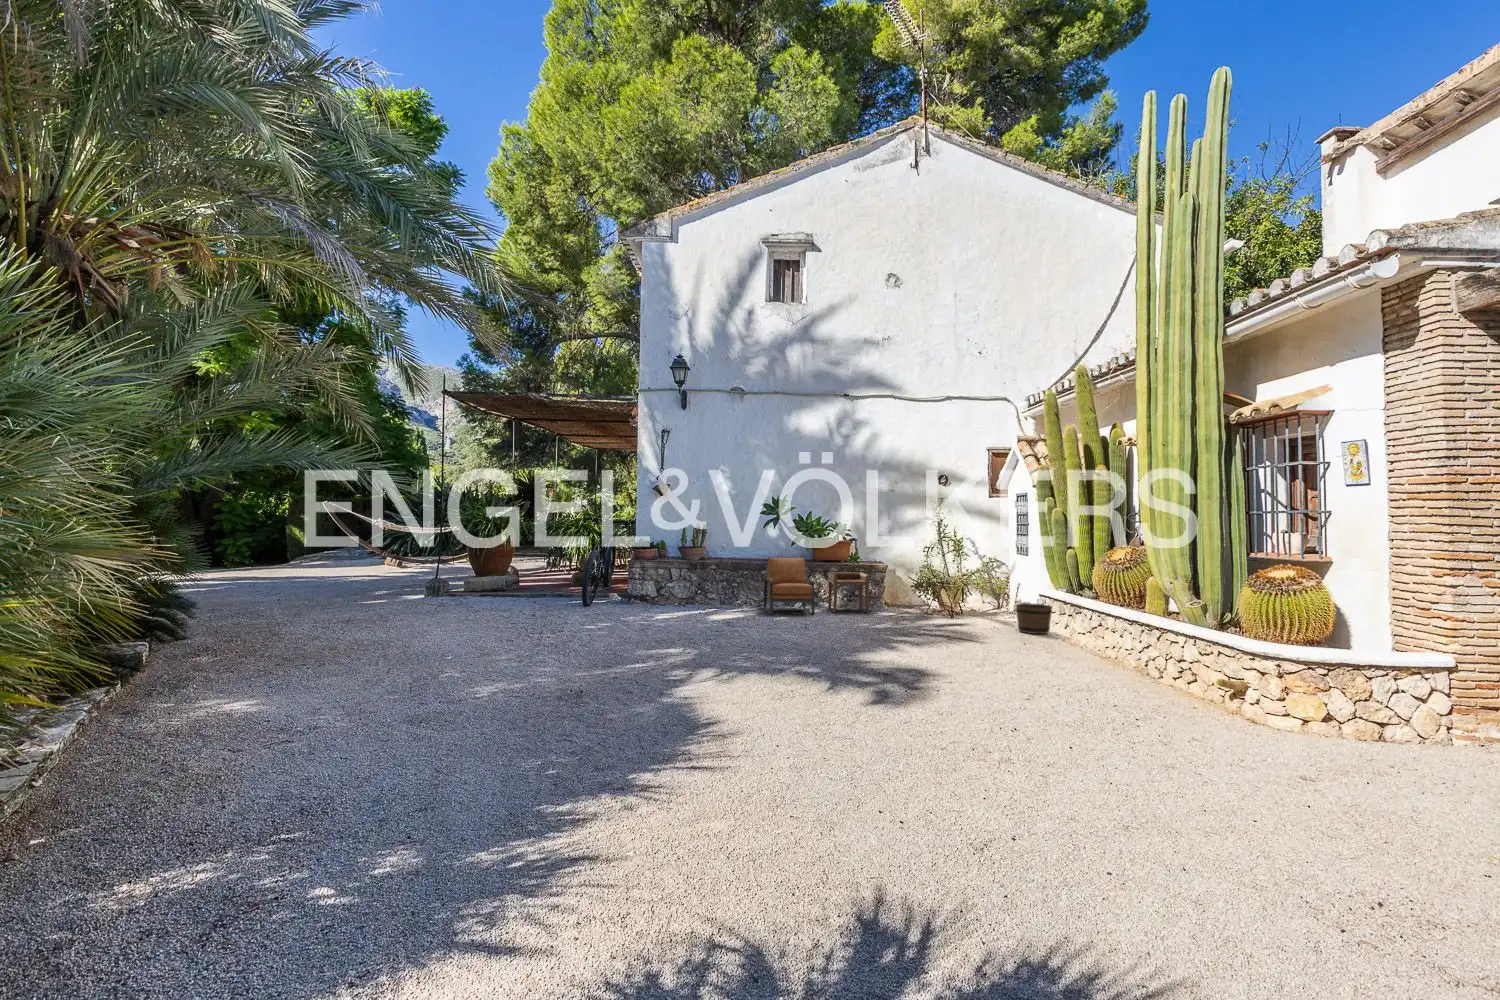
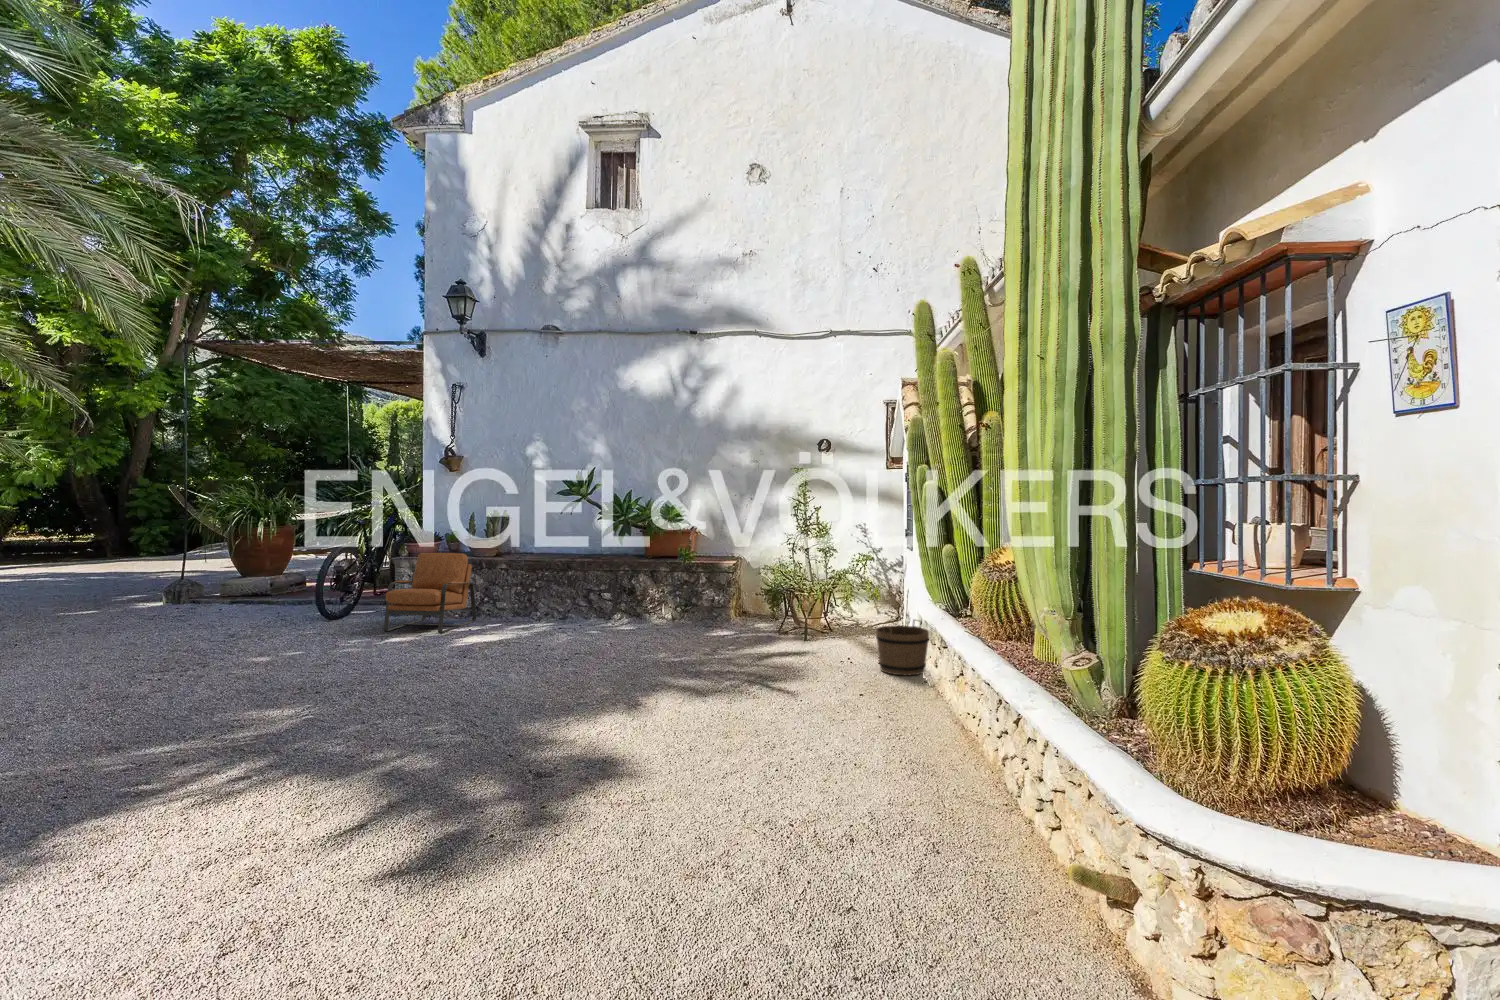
chair: present [764,557,815,614] -> present [383,552,476,633]
side table: present [828,572,869,612] -> none [653,574,704,631]

